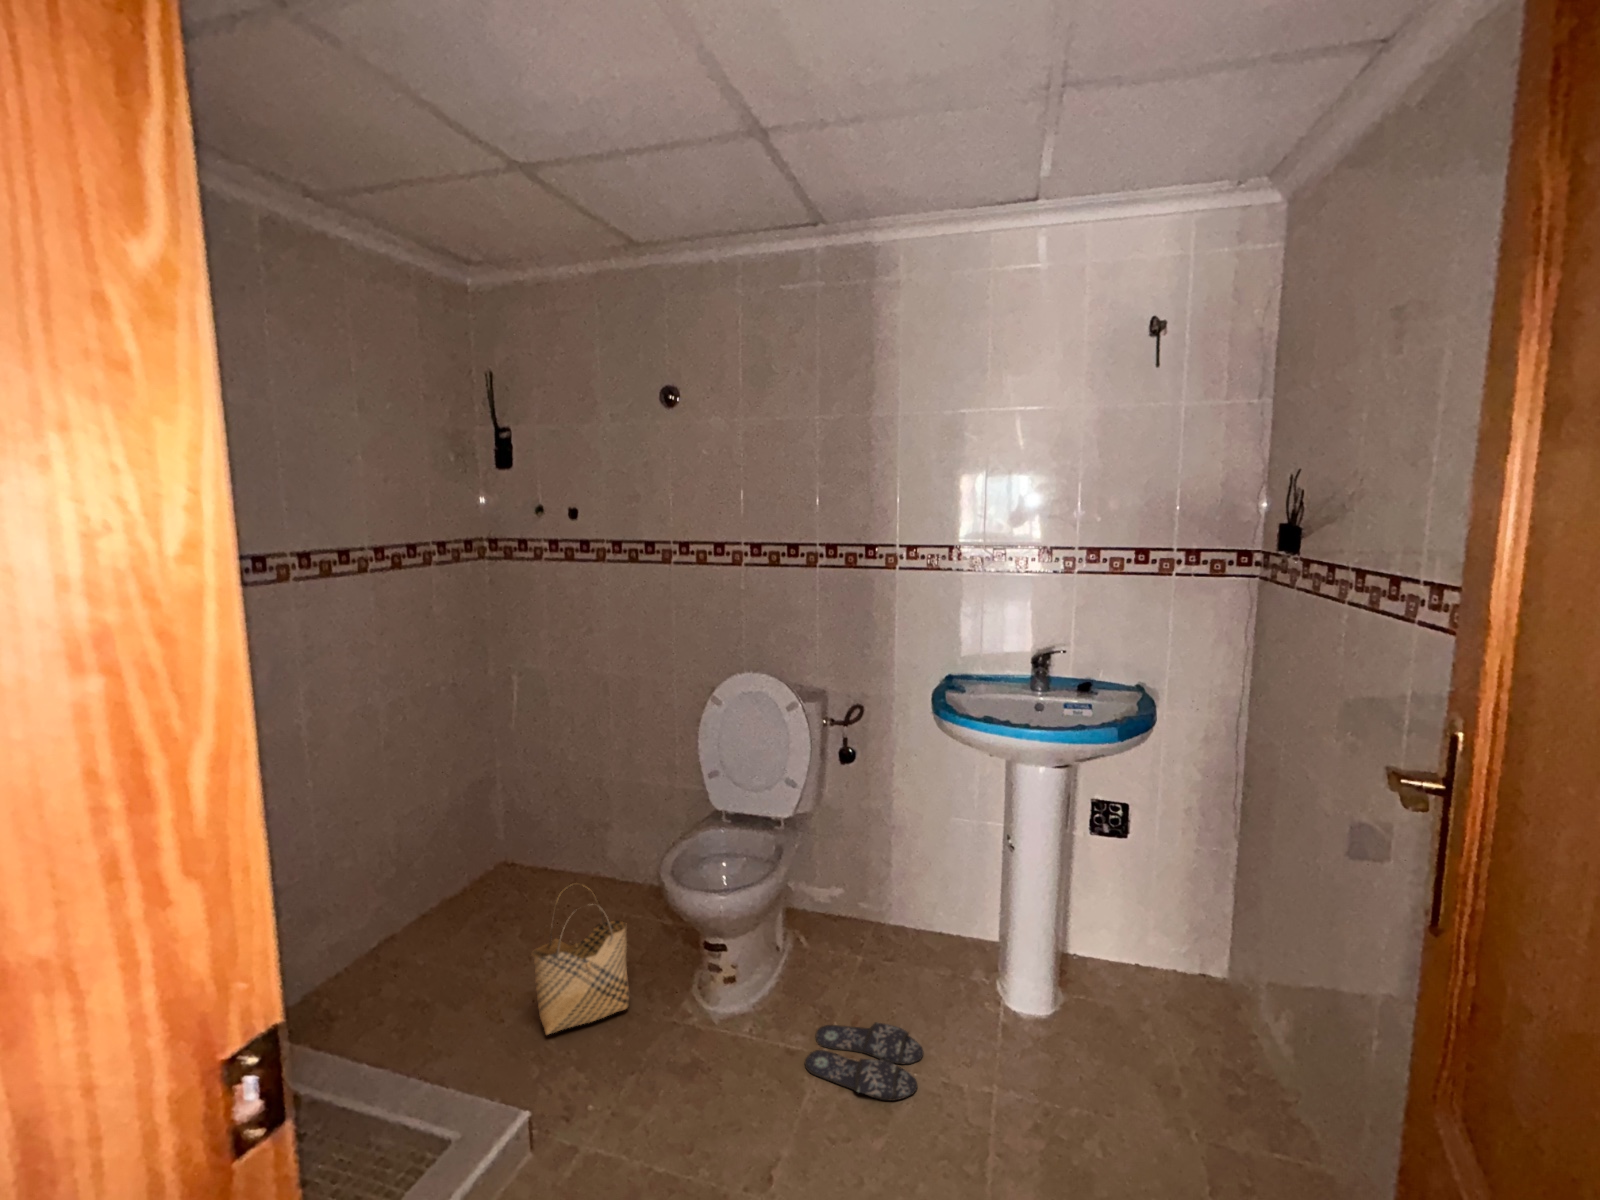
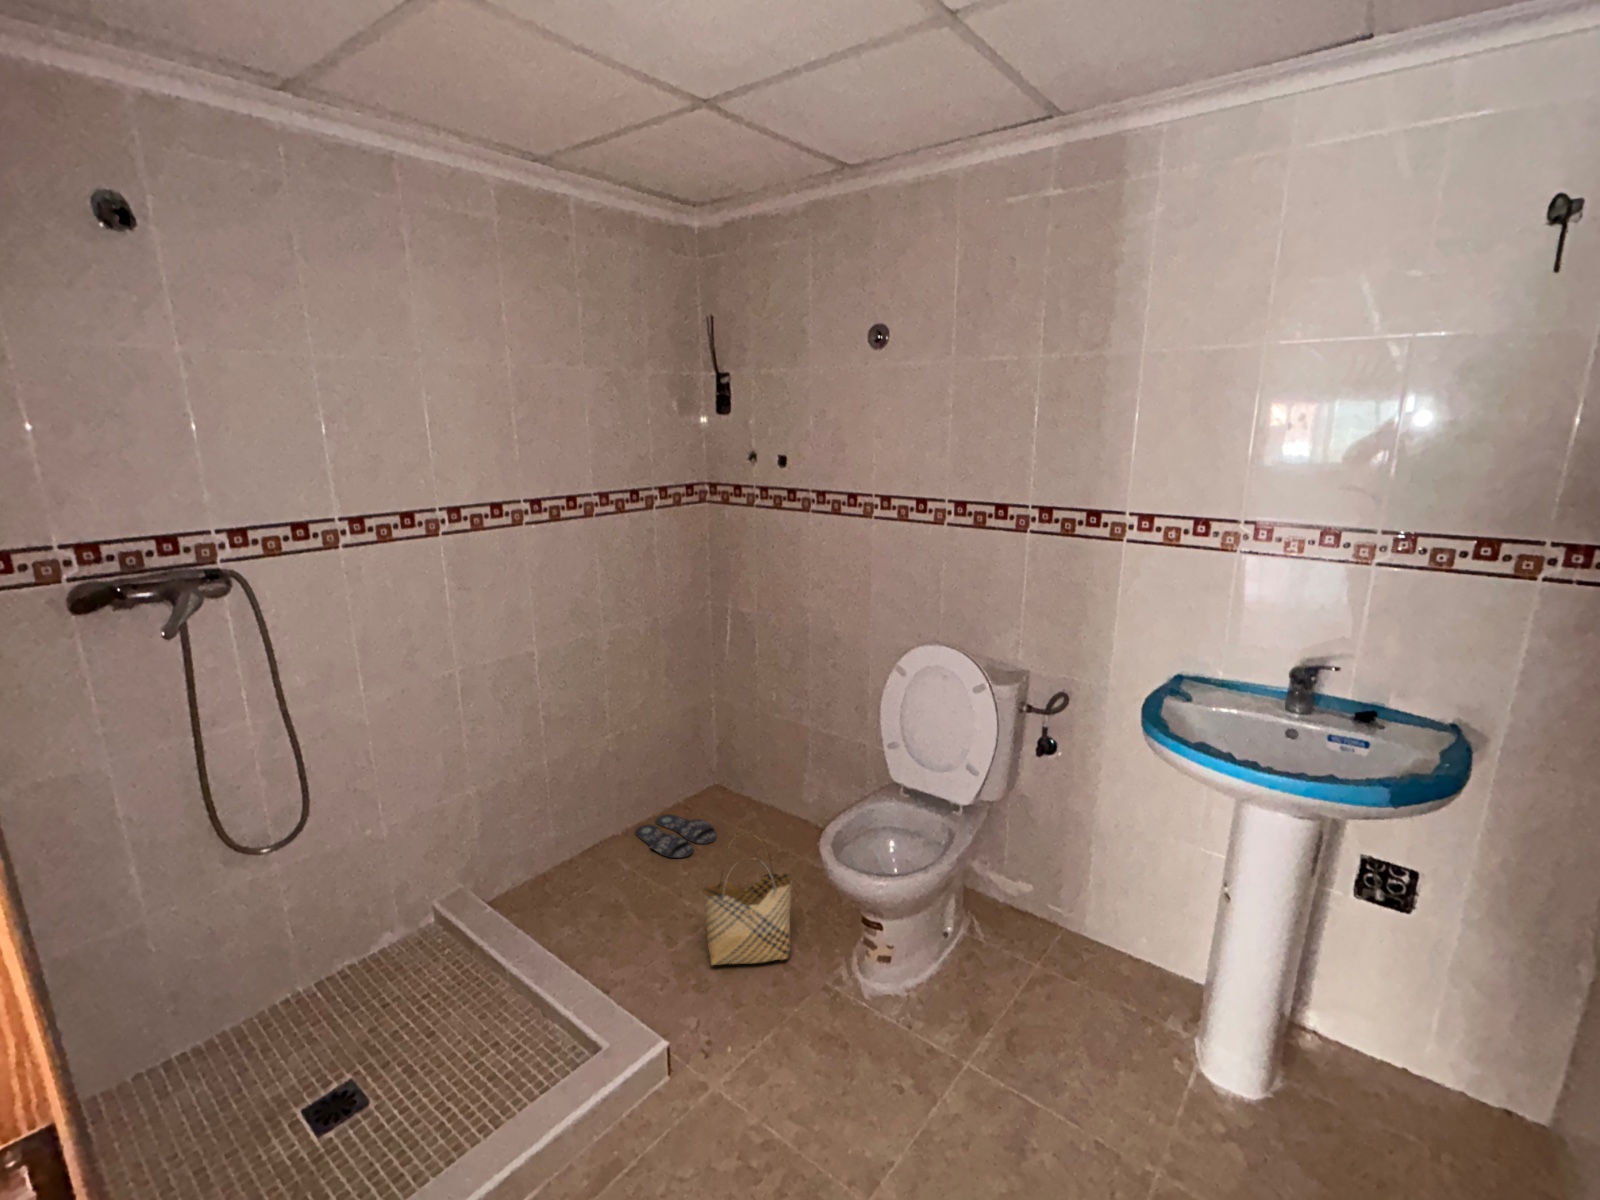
slippers: present [805,1022,923,1101] -> present [635,814,716,858]

